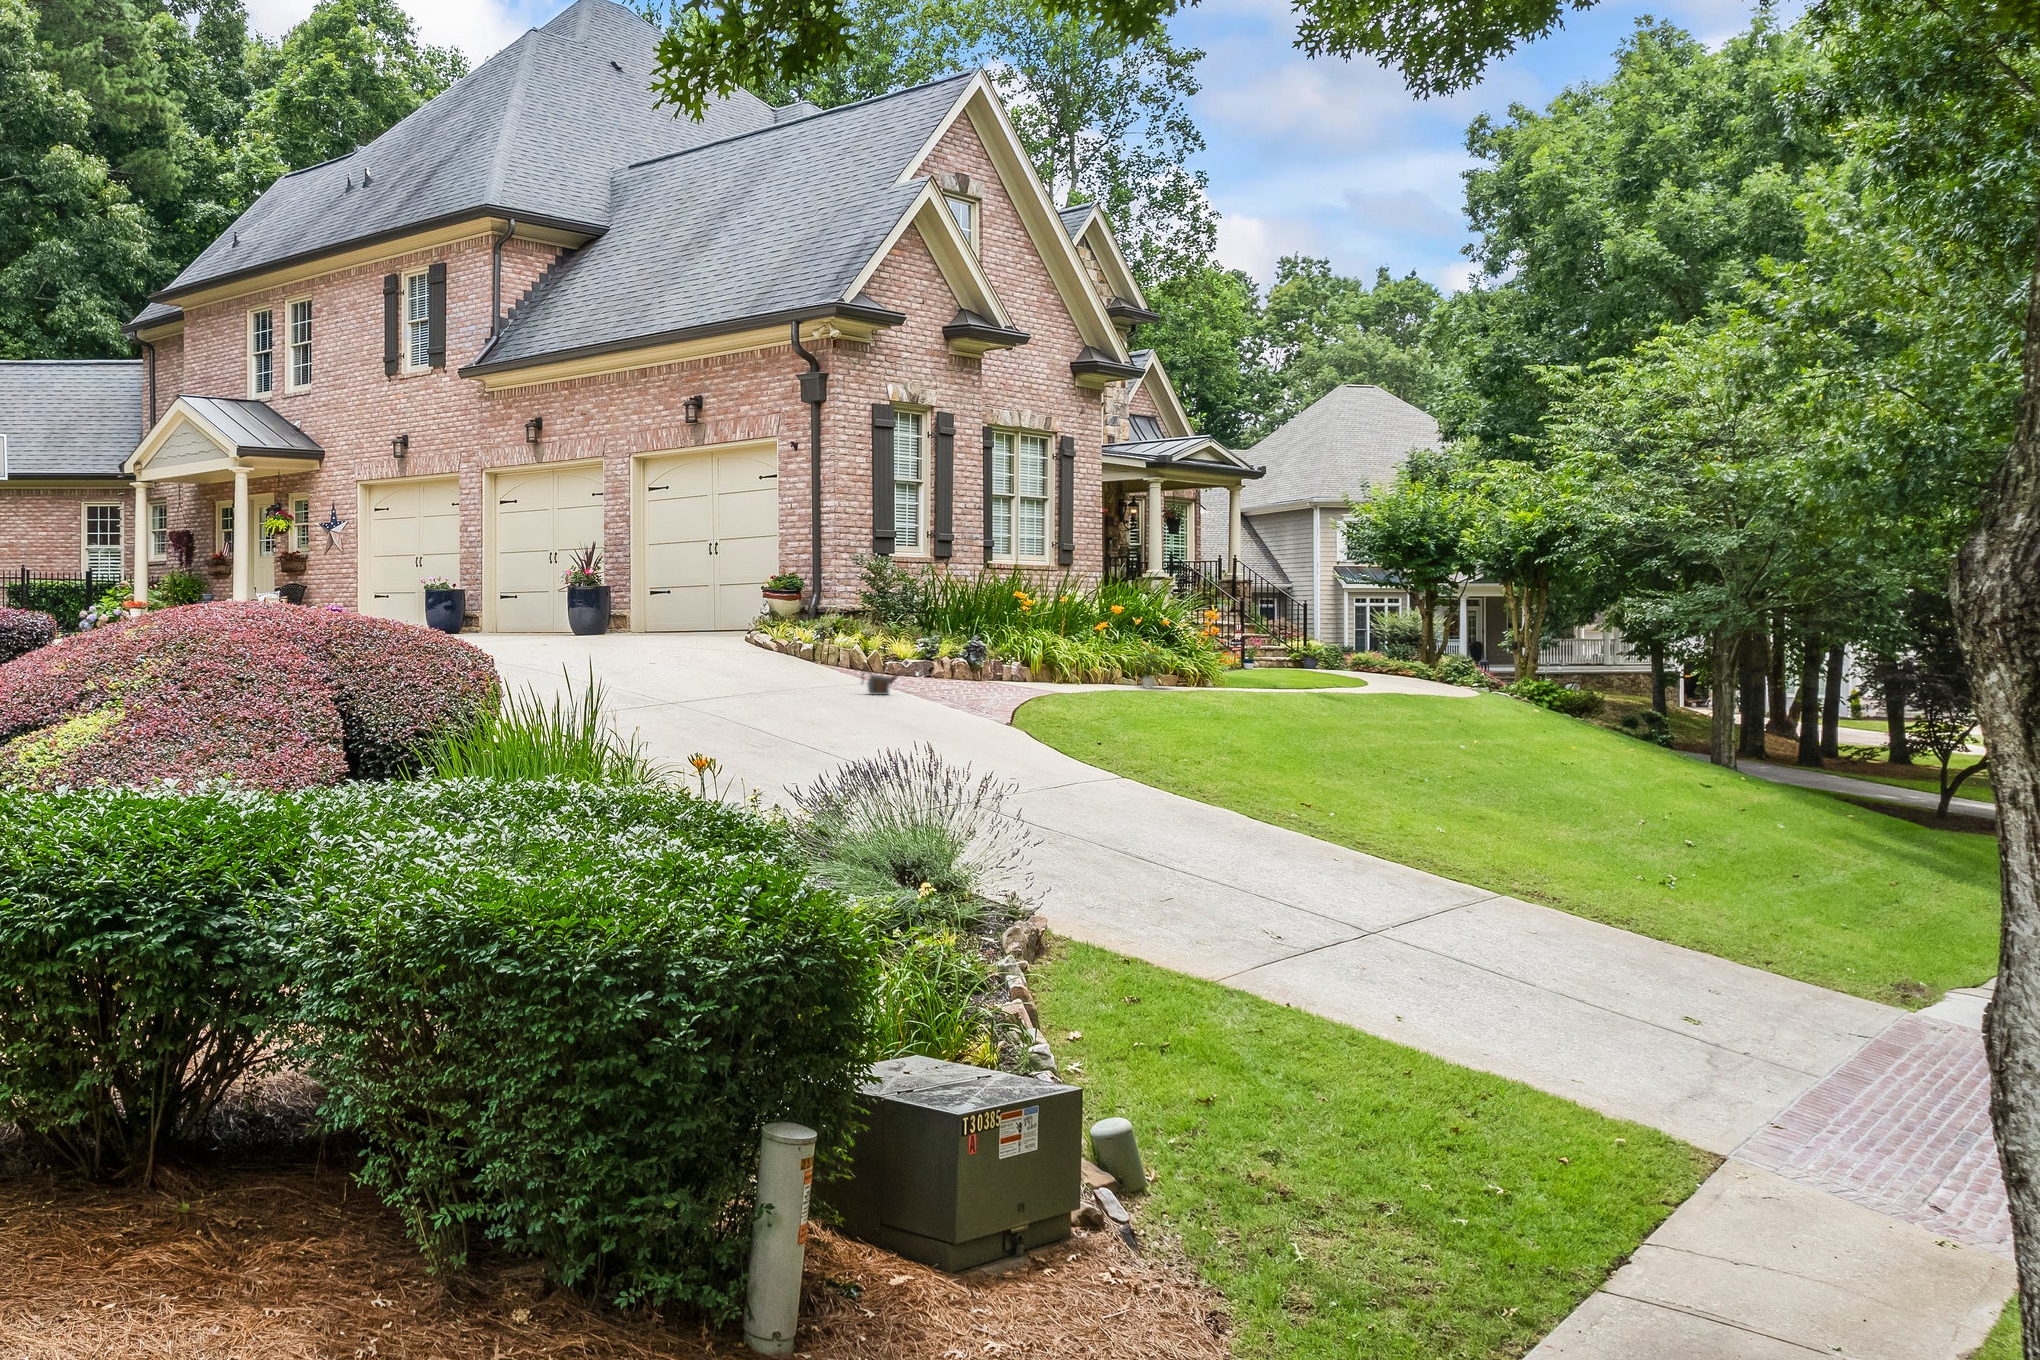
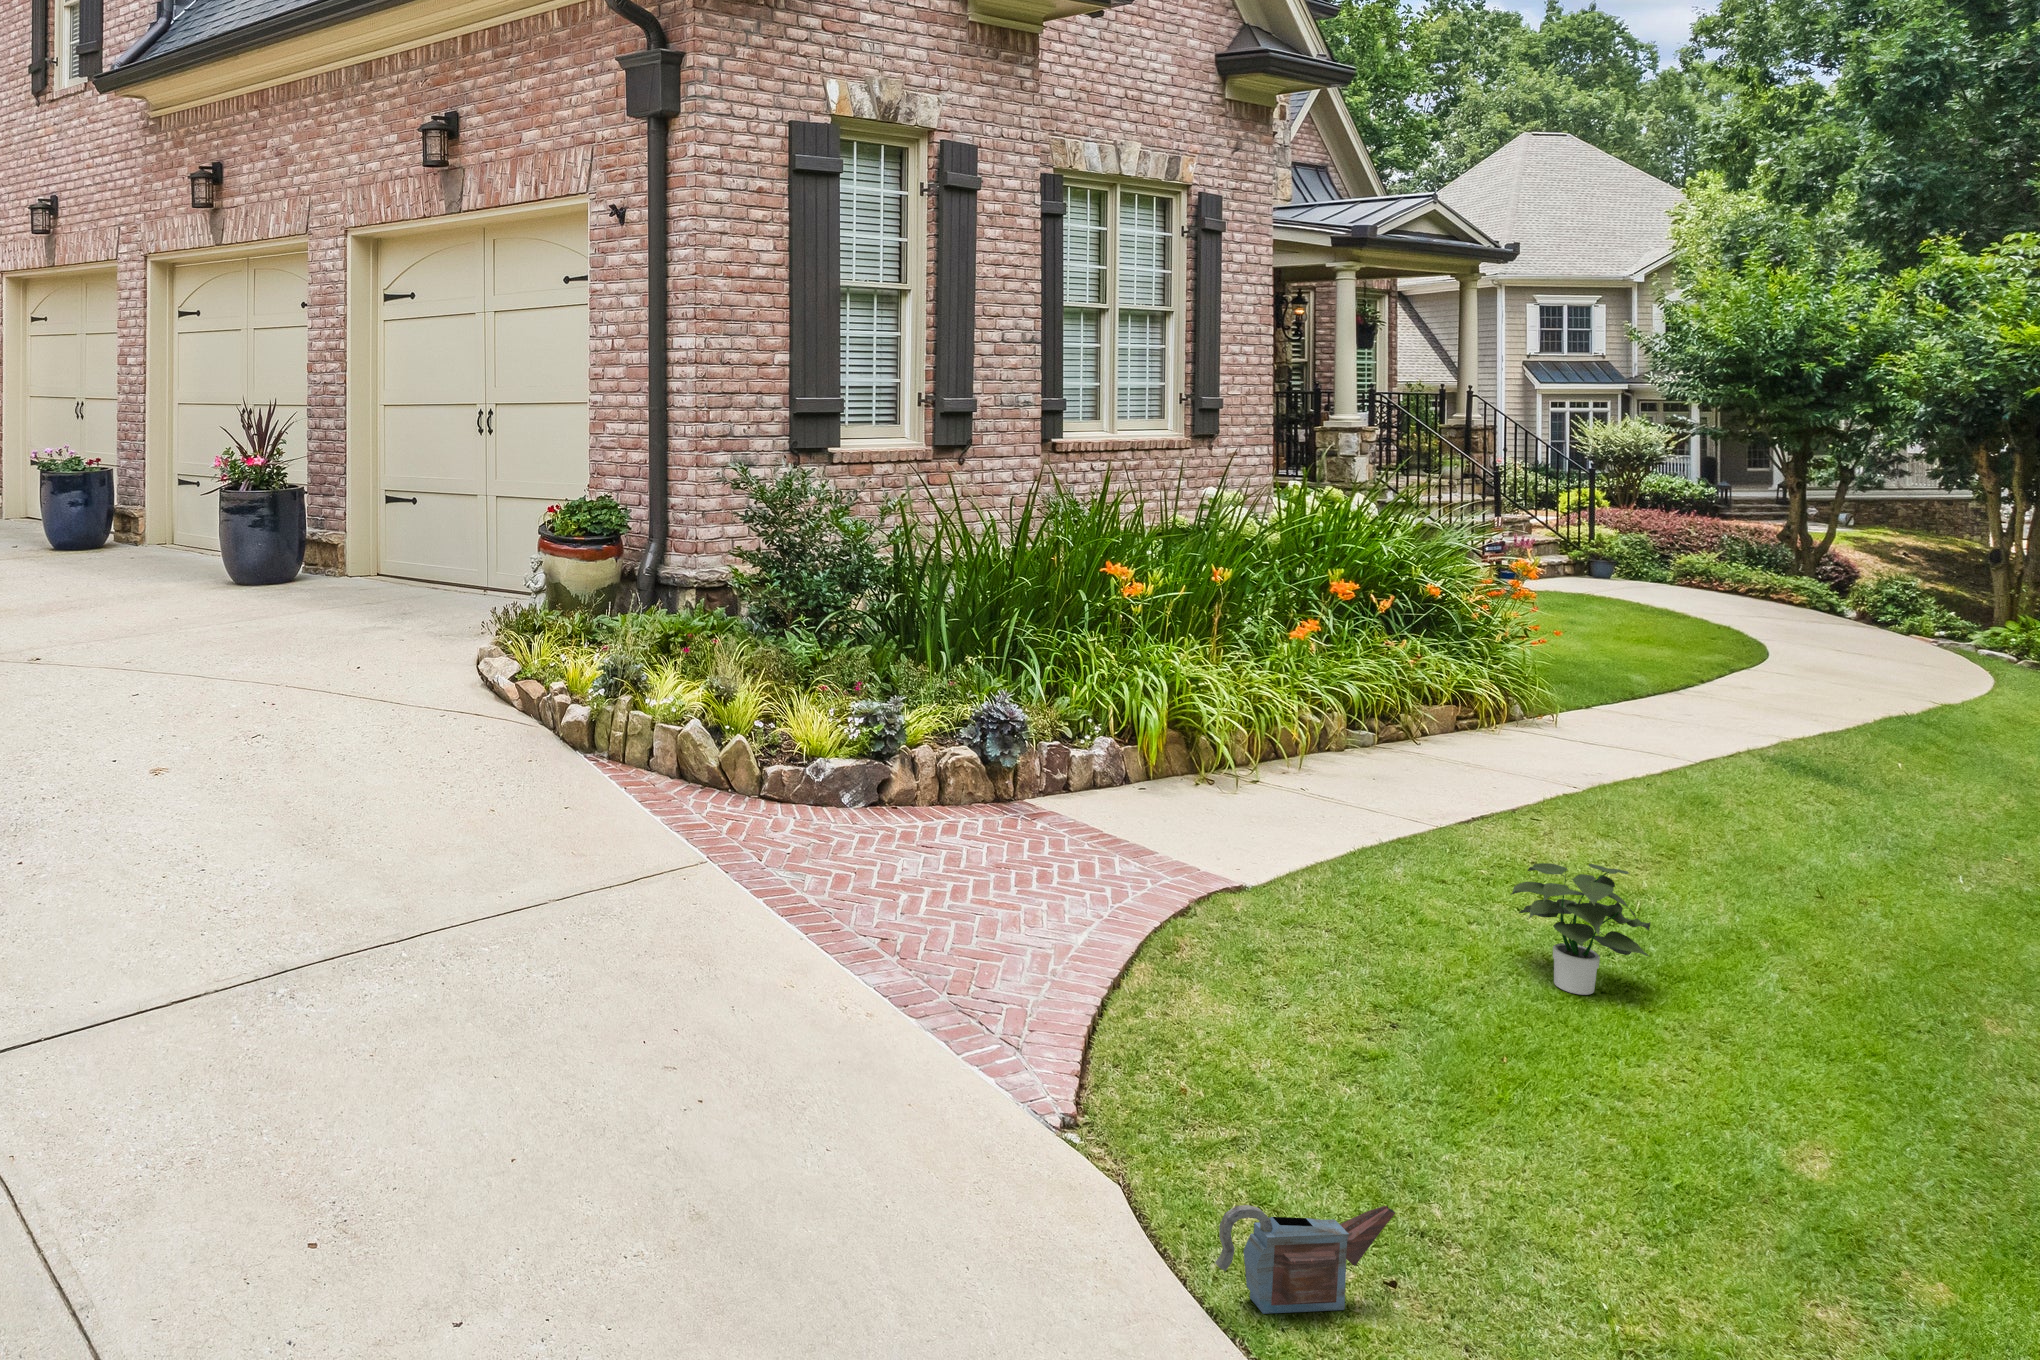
watering can: present [862,671,899,695] -> present [1215,1205,1395,1314]

